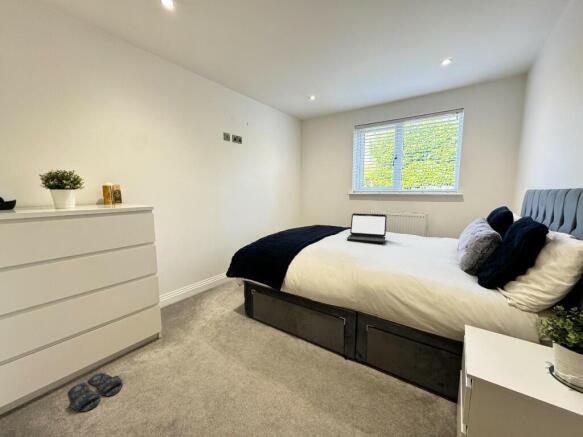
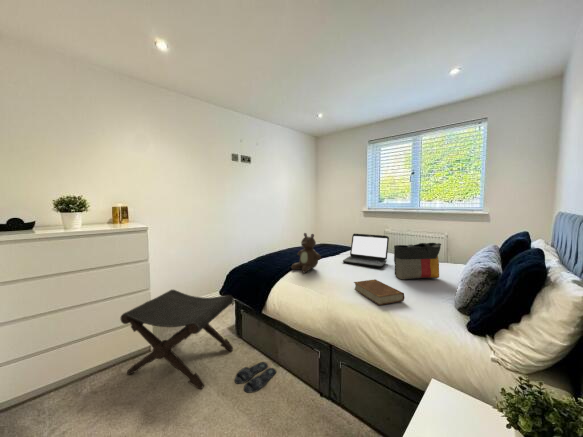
teddy bear: none [305,212,333,249] -> present [292,233,321,273]
tote bag: none [399,218,439,252] -> present [394,243,441,279]
book: none [372,252,421,272] -> present [354,279,404,305]
footstool: none [133,274,246,367] -> present [120,290,233,389]
slippers: present [69,373,122,412] -> present [235,362,276,393]

